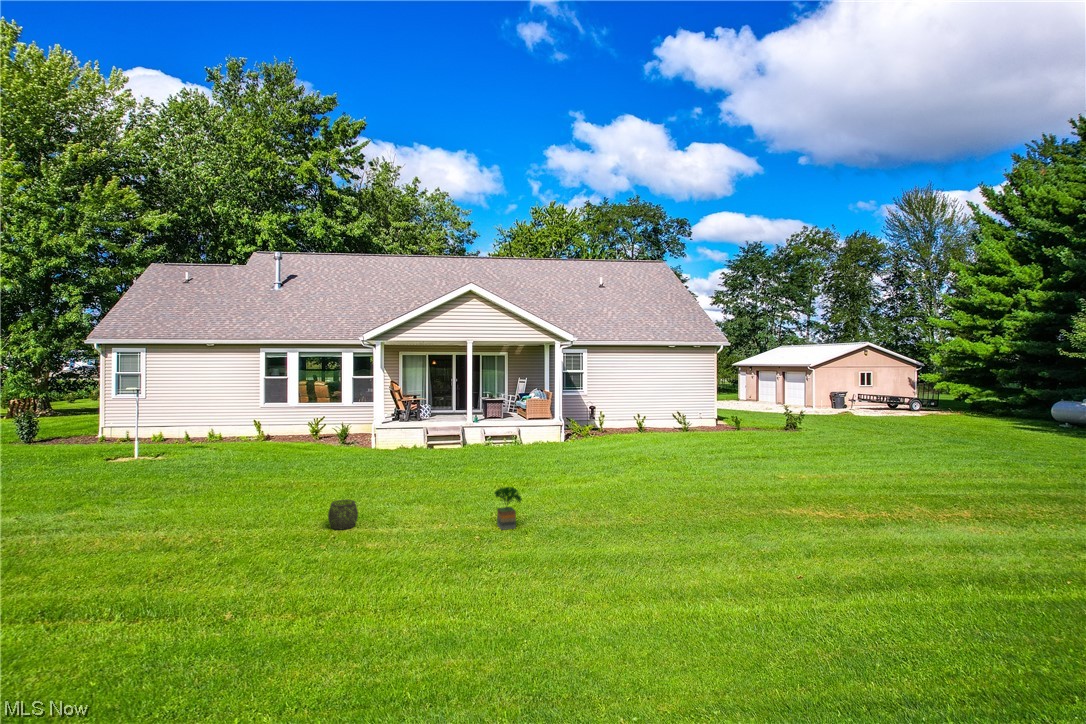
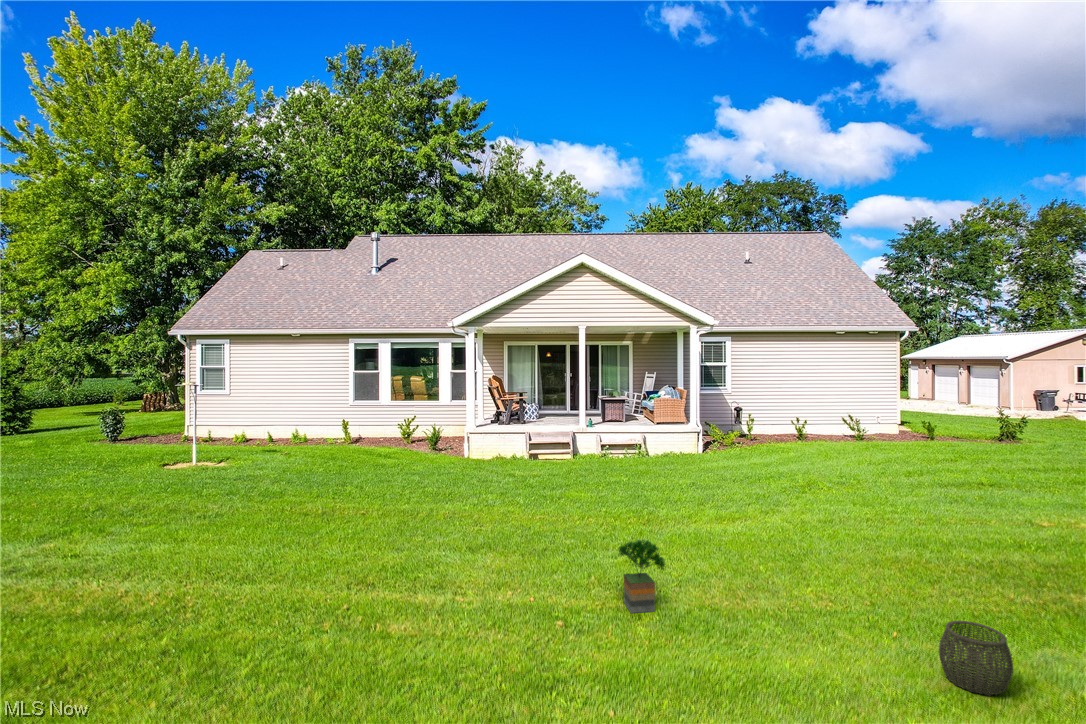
woven basket: present [328,500,358,530] -> present [939,621,1013,695]

